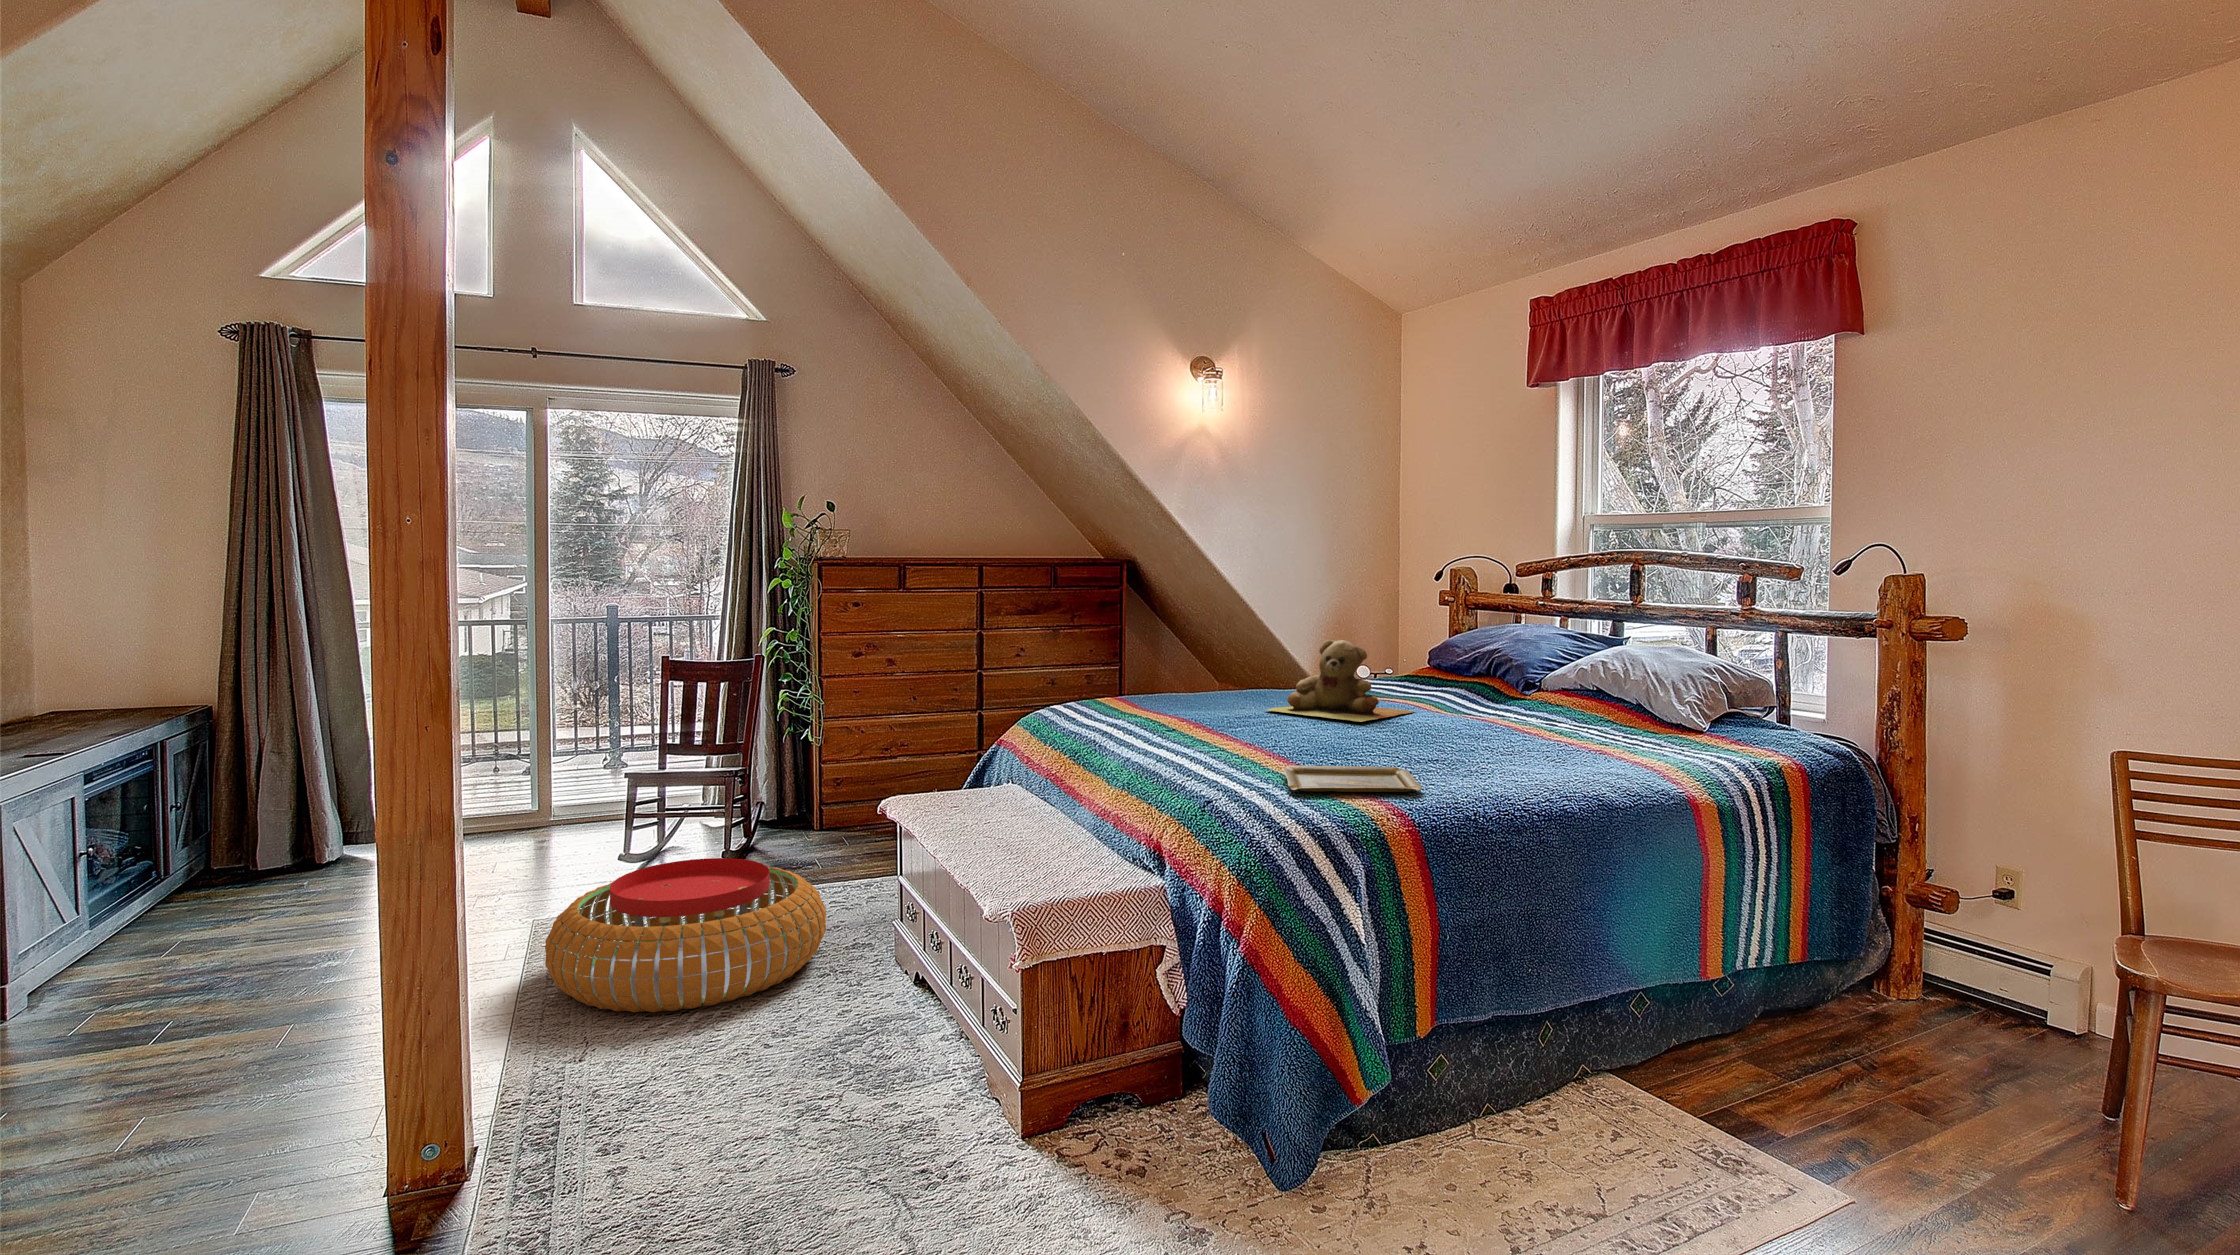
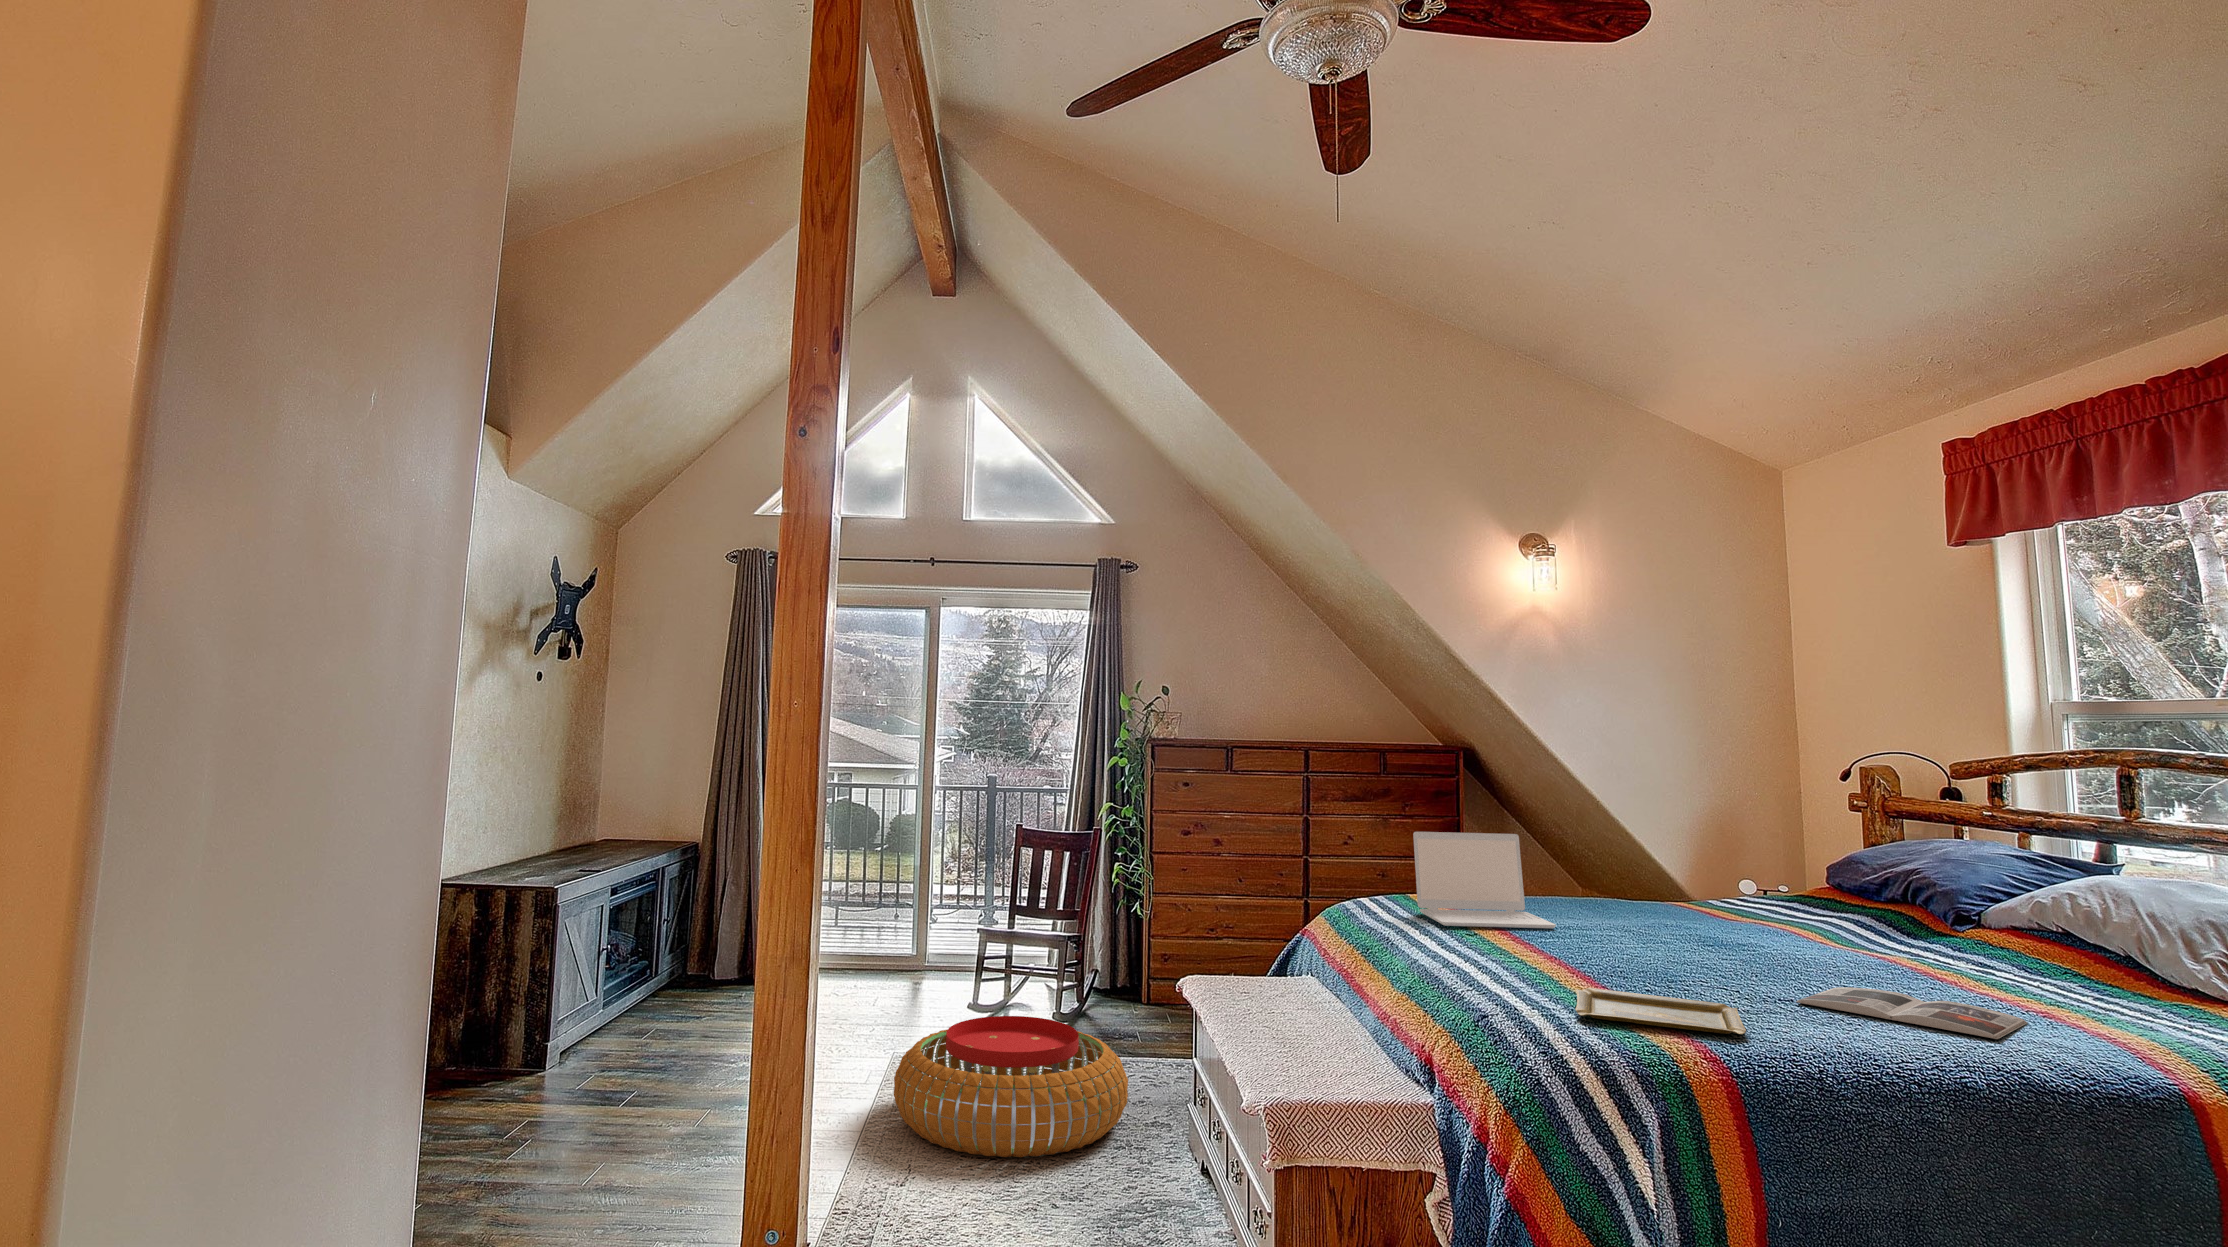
laptop: none [1112,636,1237,723] -> present [1413,832,1556,928]
teddy bear: present [1267,640,1415,722] -> none [1592,847,1794,947]
magazine: none [1442,744,1593,772] -> present [1796,987,2027,1039]

